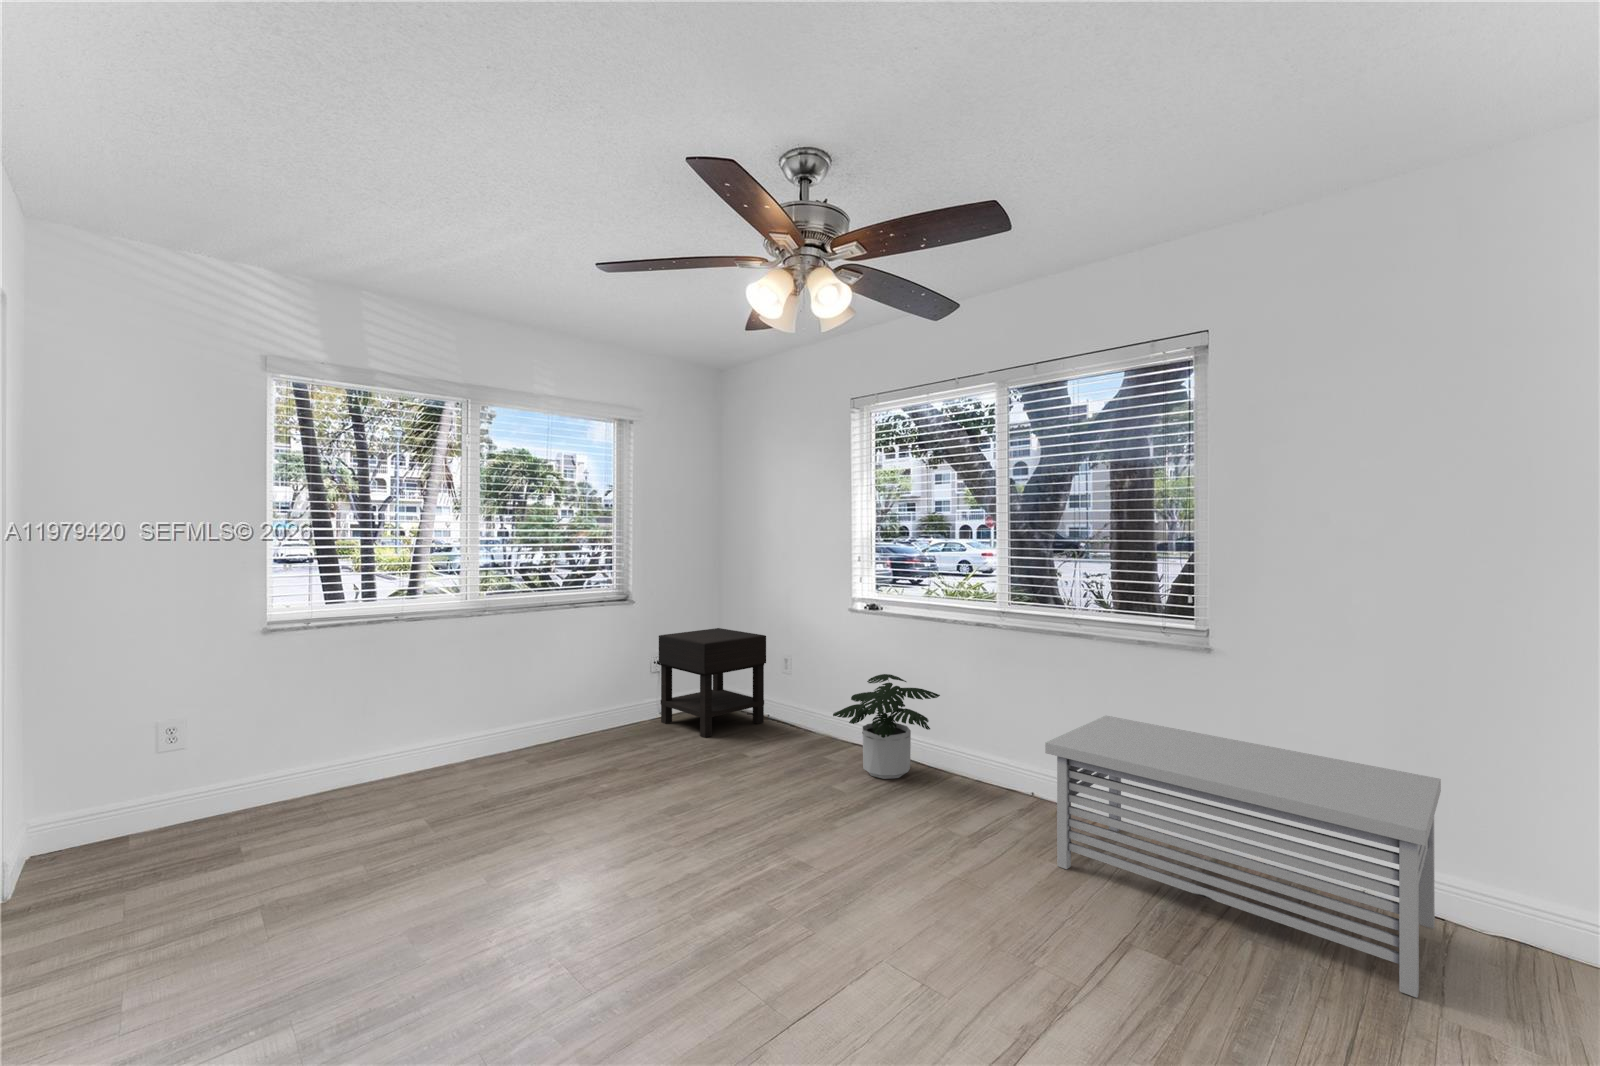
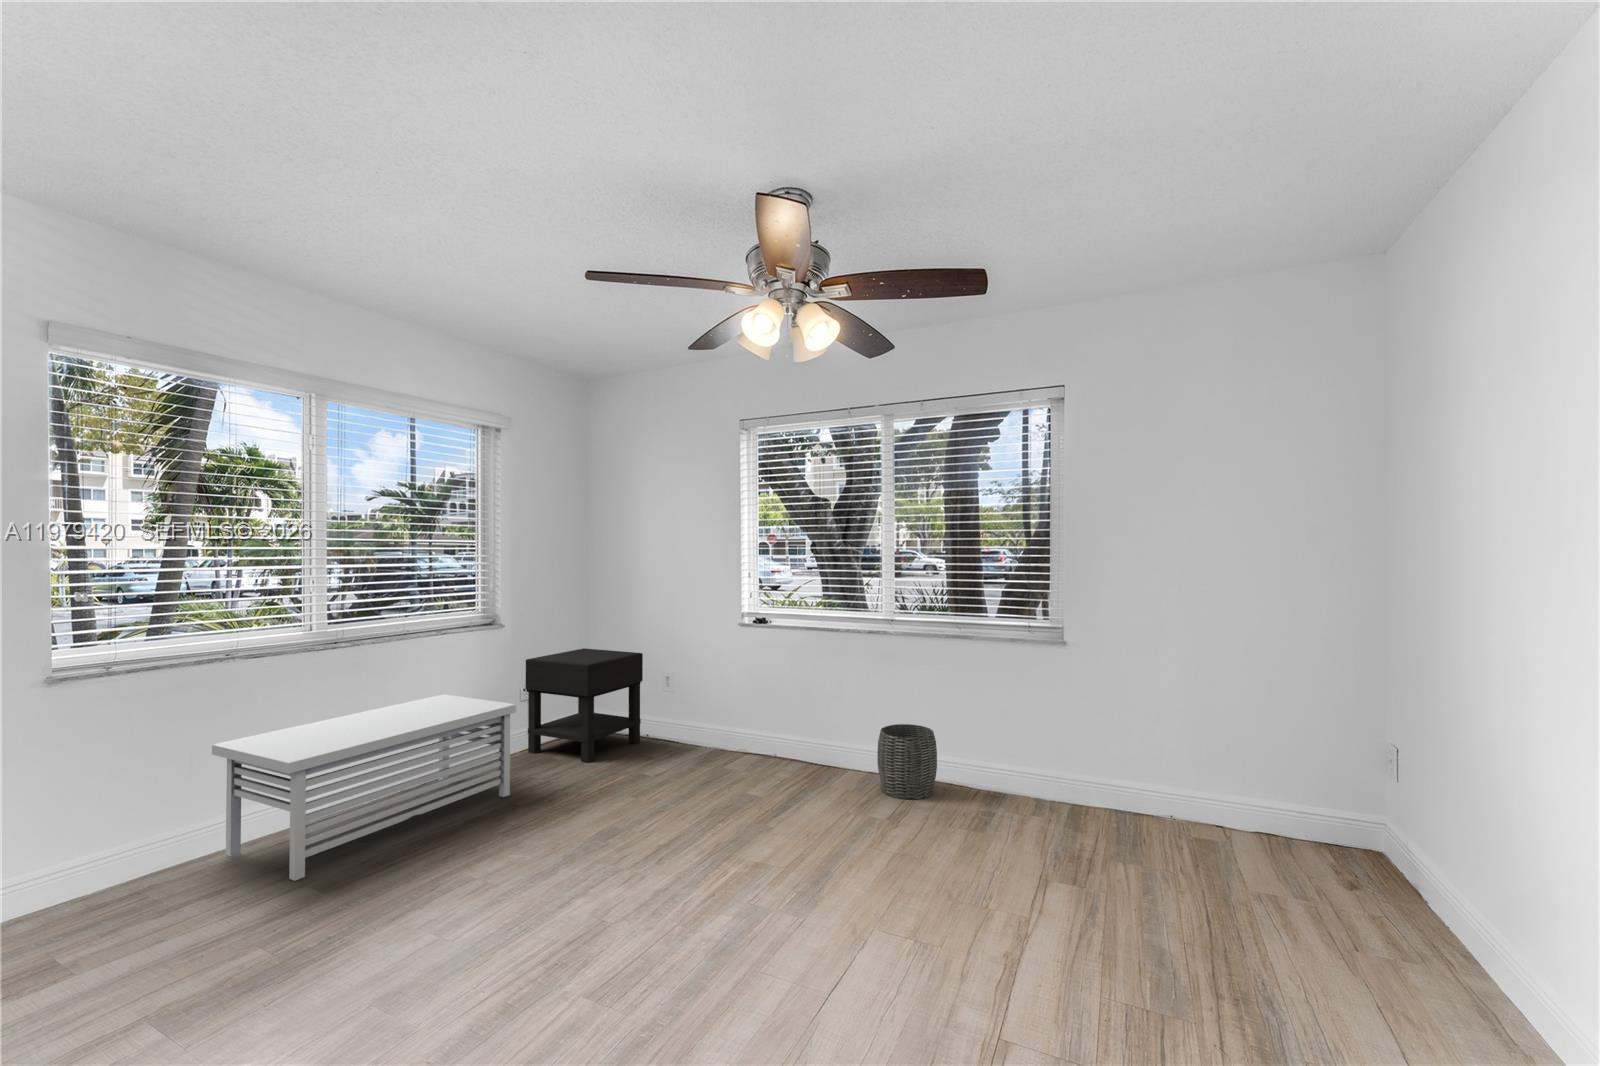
potted plant: present [833,674,940,779] -> none [739,683,833,781]
storage bench: present [1045,716,1441,998] -> present [212,694,516,881]
woven basket: none [978,731,1048,818] -> present [877,724,937,799]

